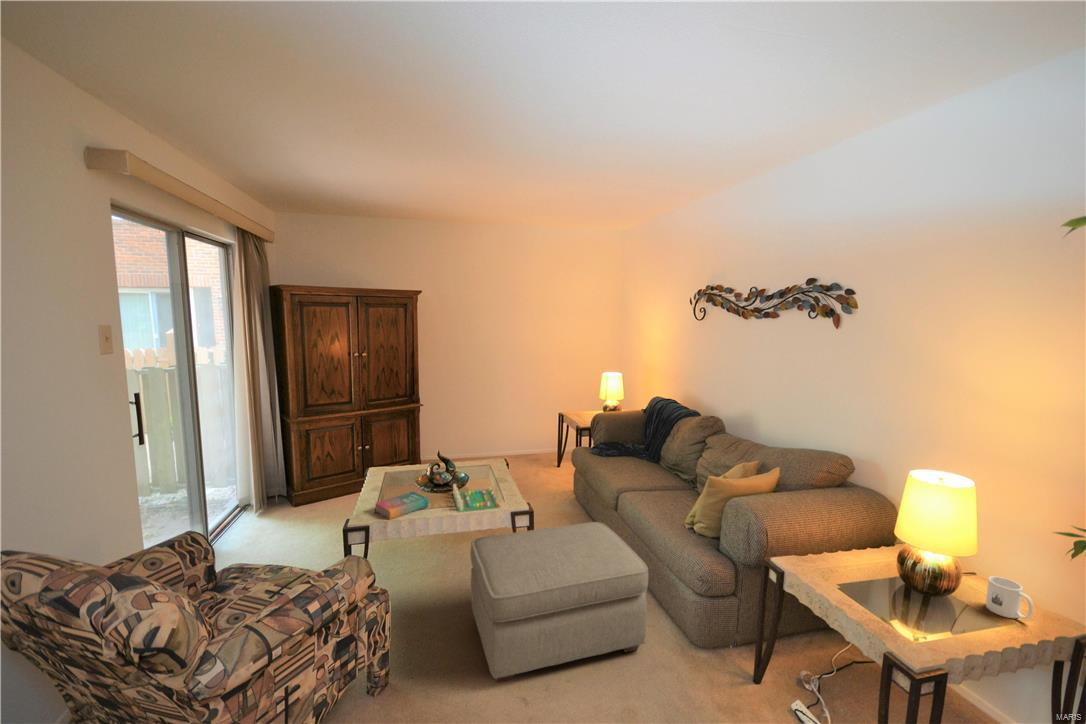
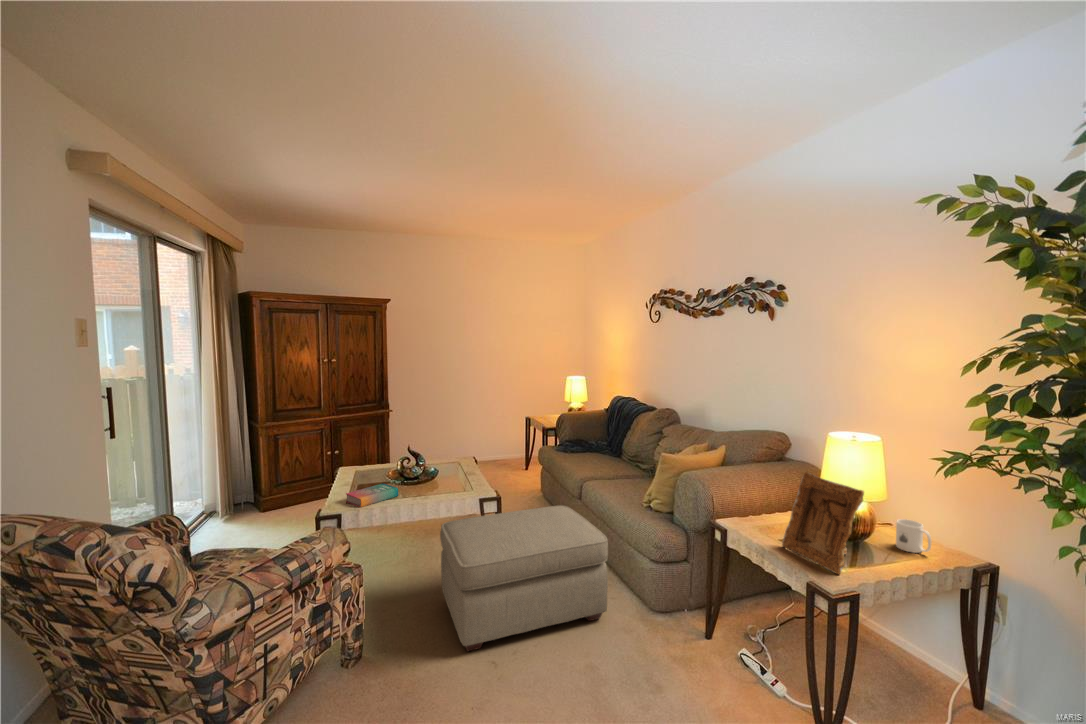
board game: present [453,484,500,512] -> none [422,476,469,500]
picture frame: none [851,519,959,648] -> present [782,471,864,574]

